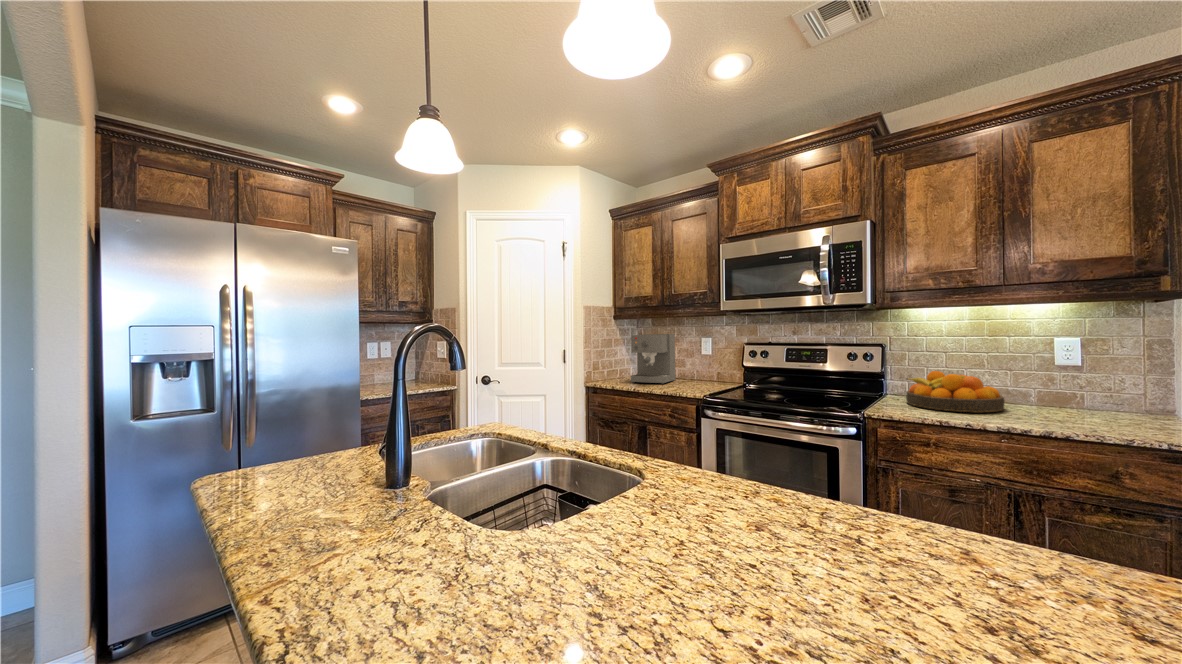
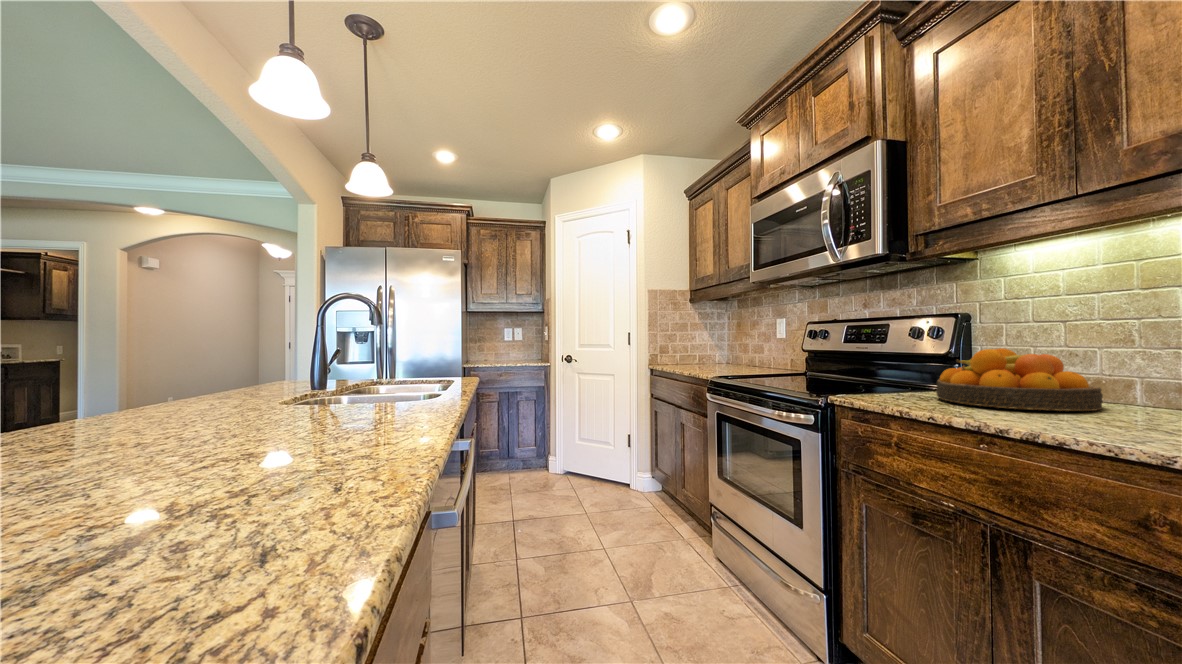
coffee maker: present [631,334,675,384] -> none [692,314,748,369]

